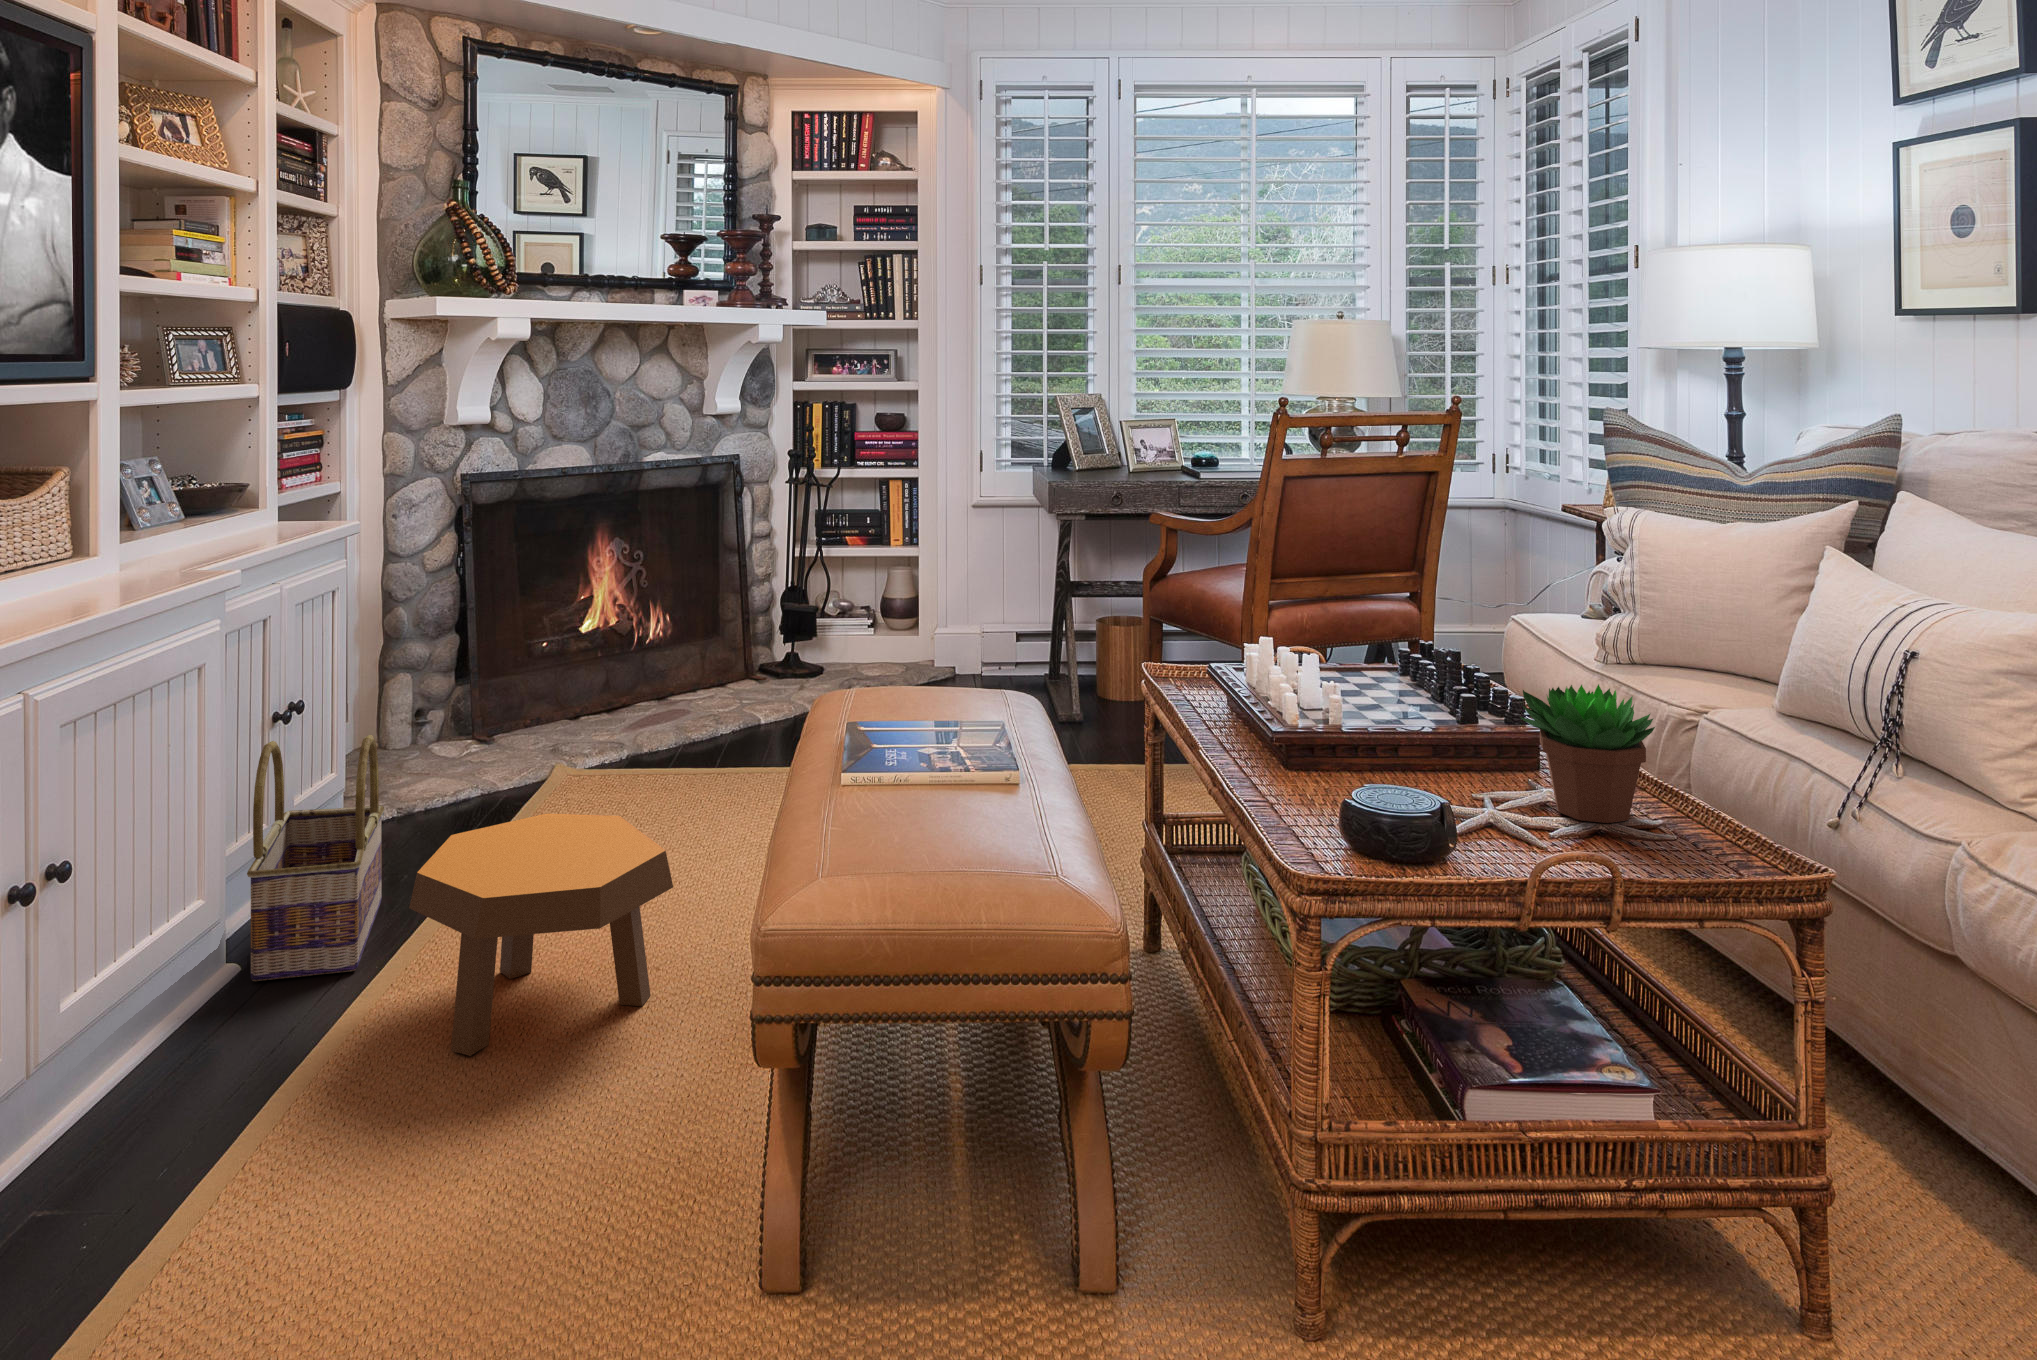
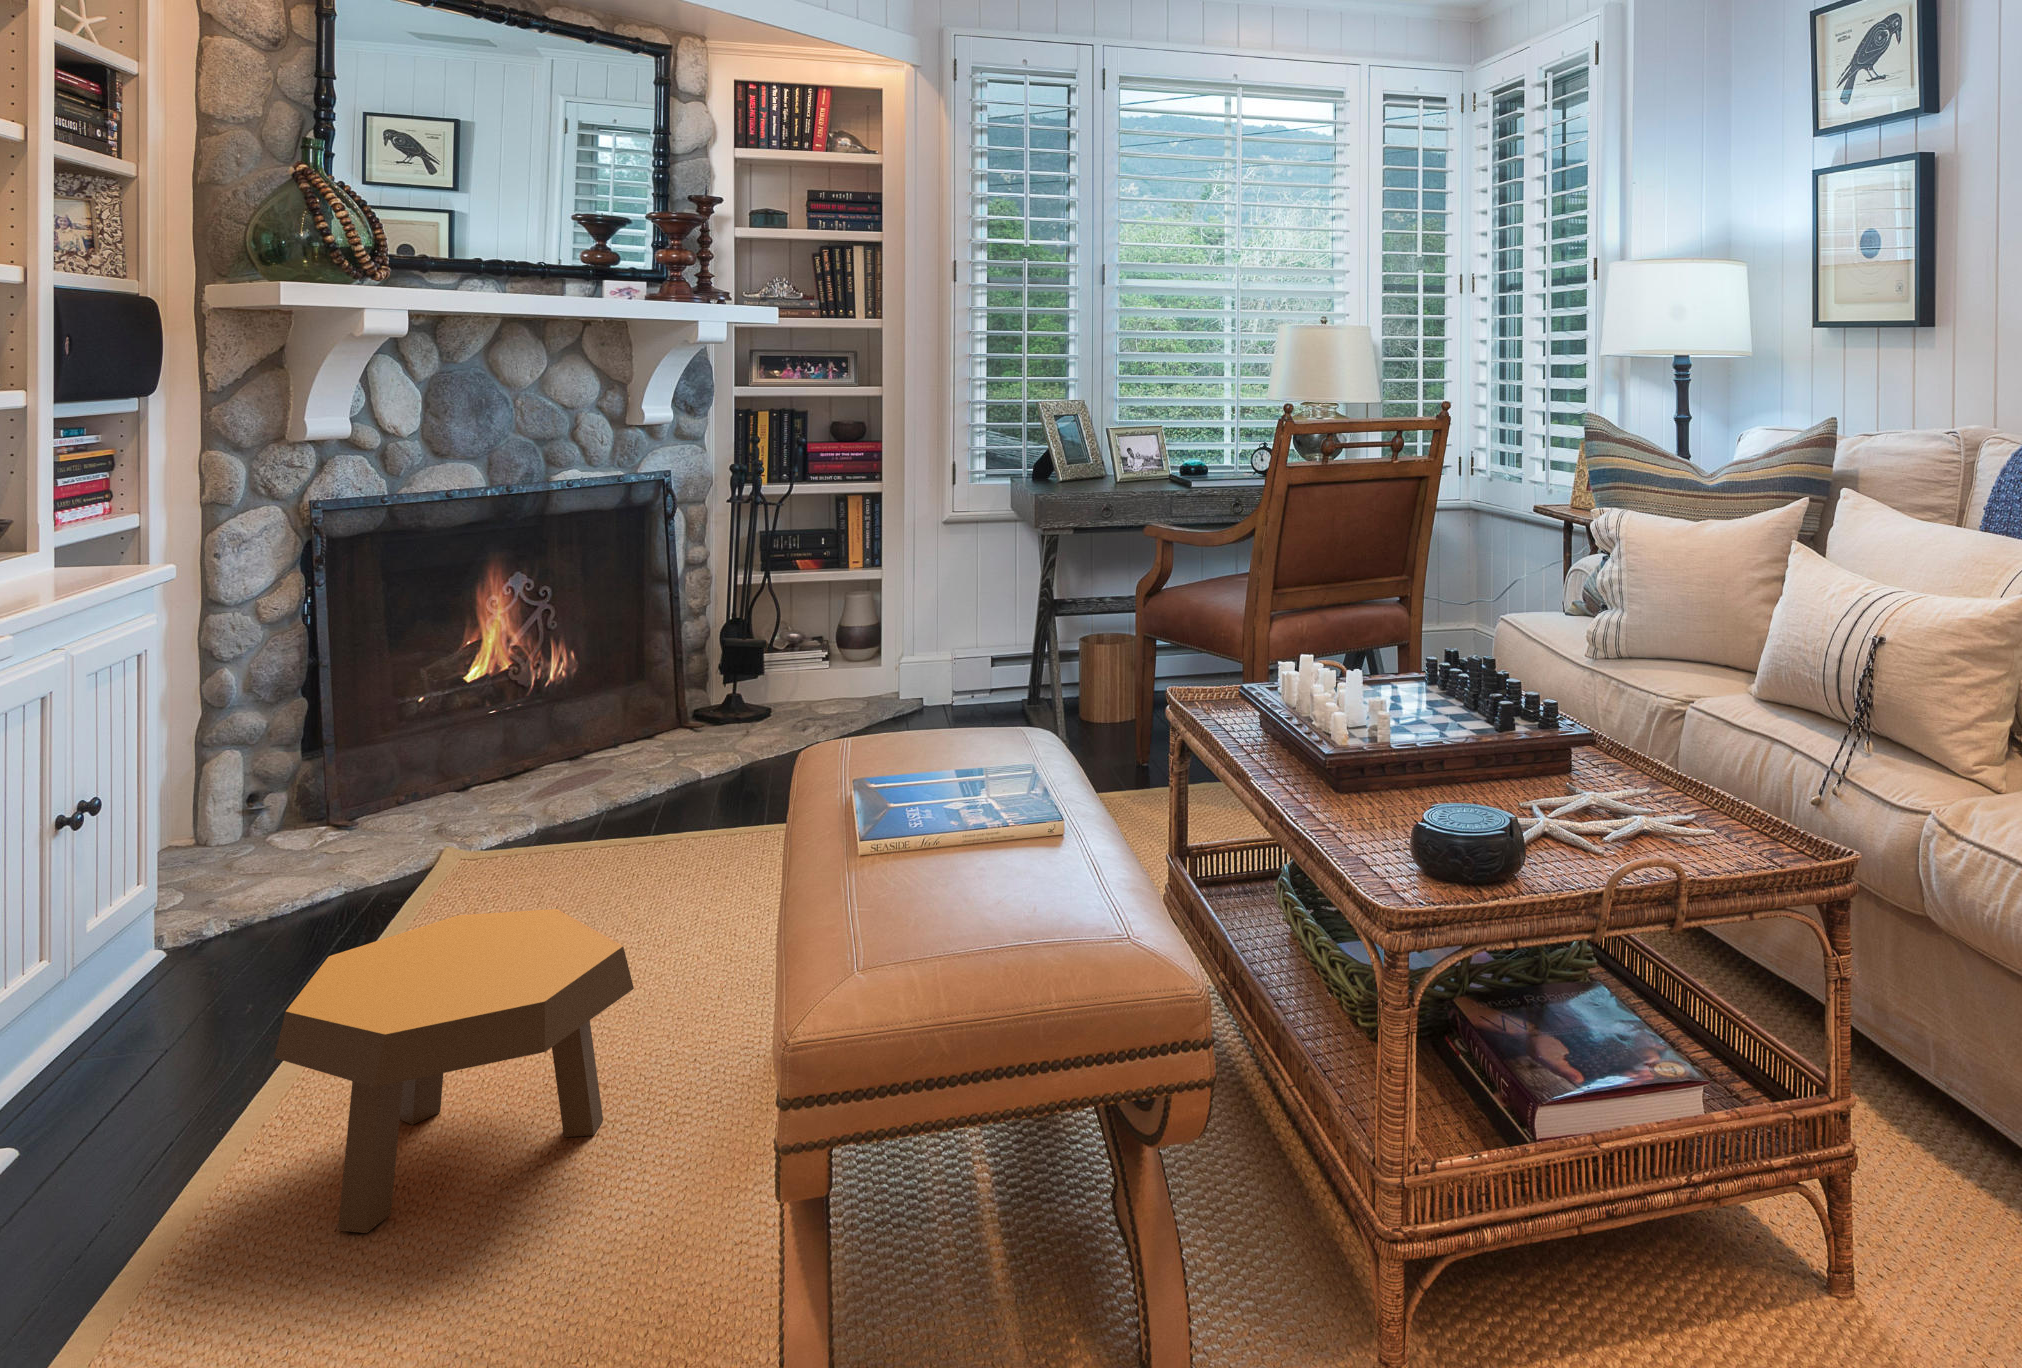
succulent plant: present [1521,684,1655,823] -> none [1569,687,1696,823]
basket: present [247,735,384,981] -> none [20,839,222,1179]

